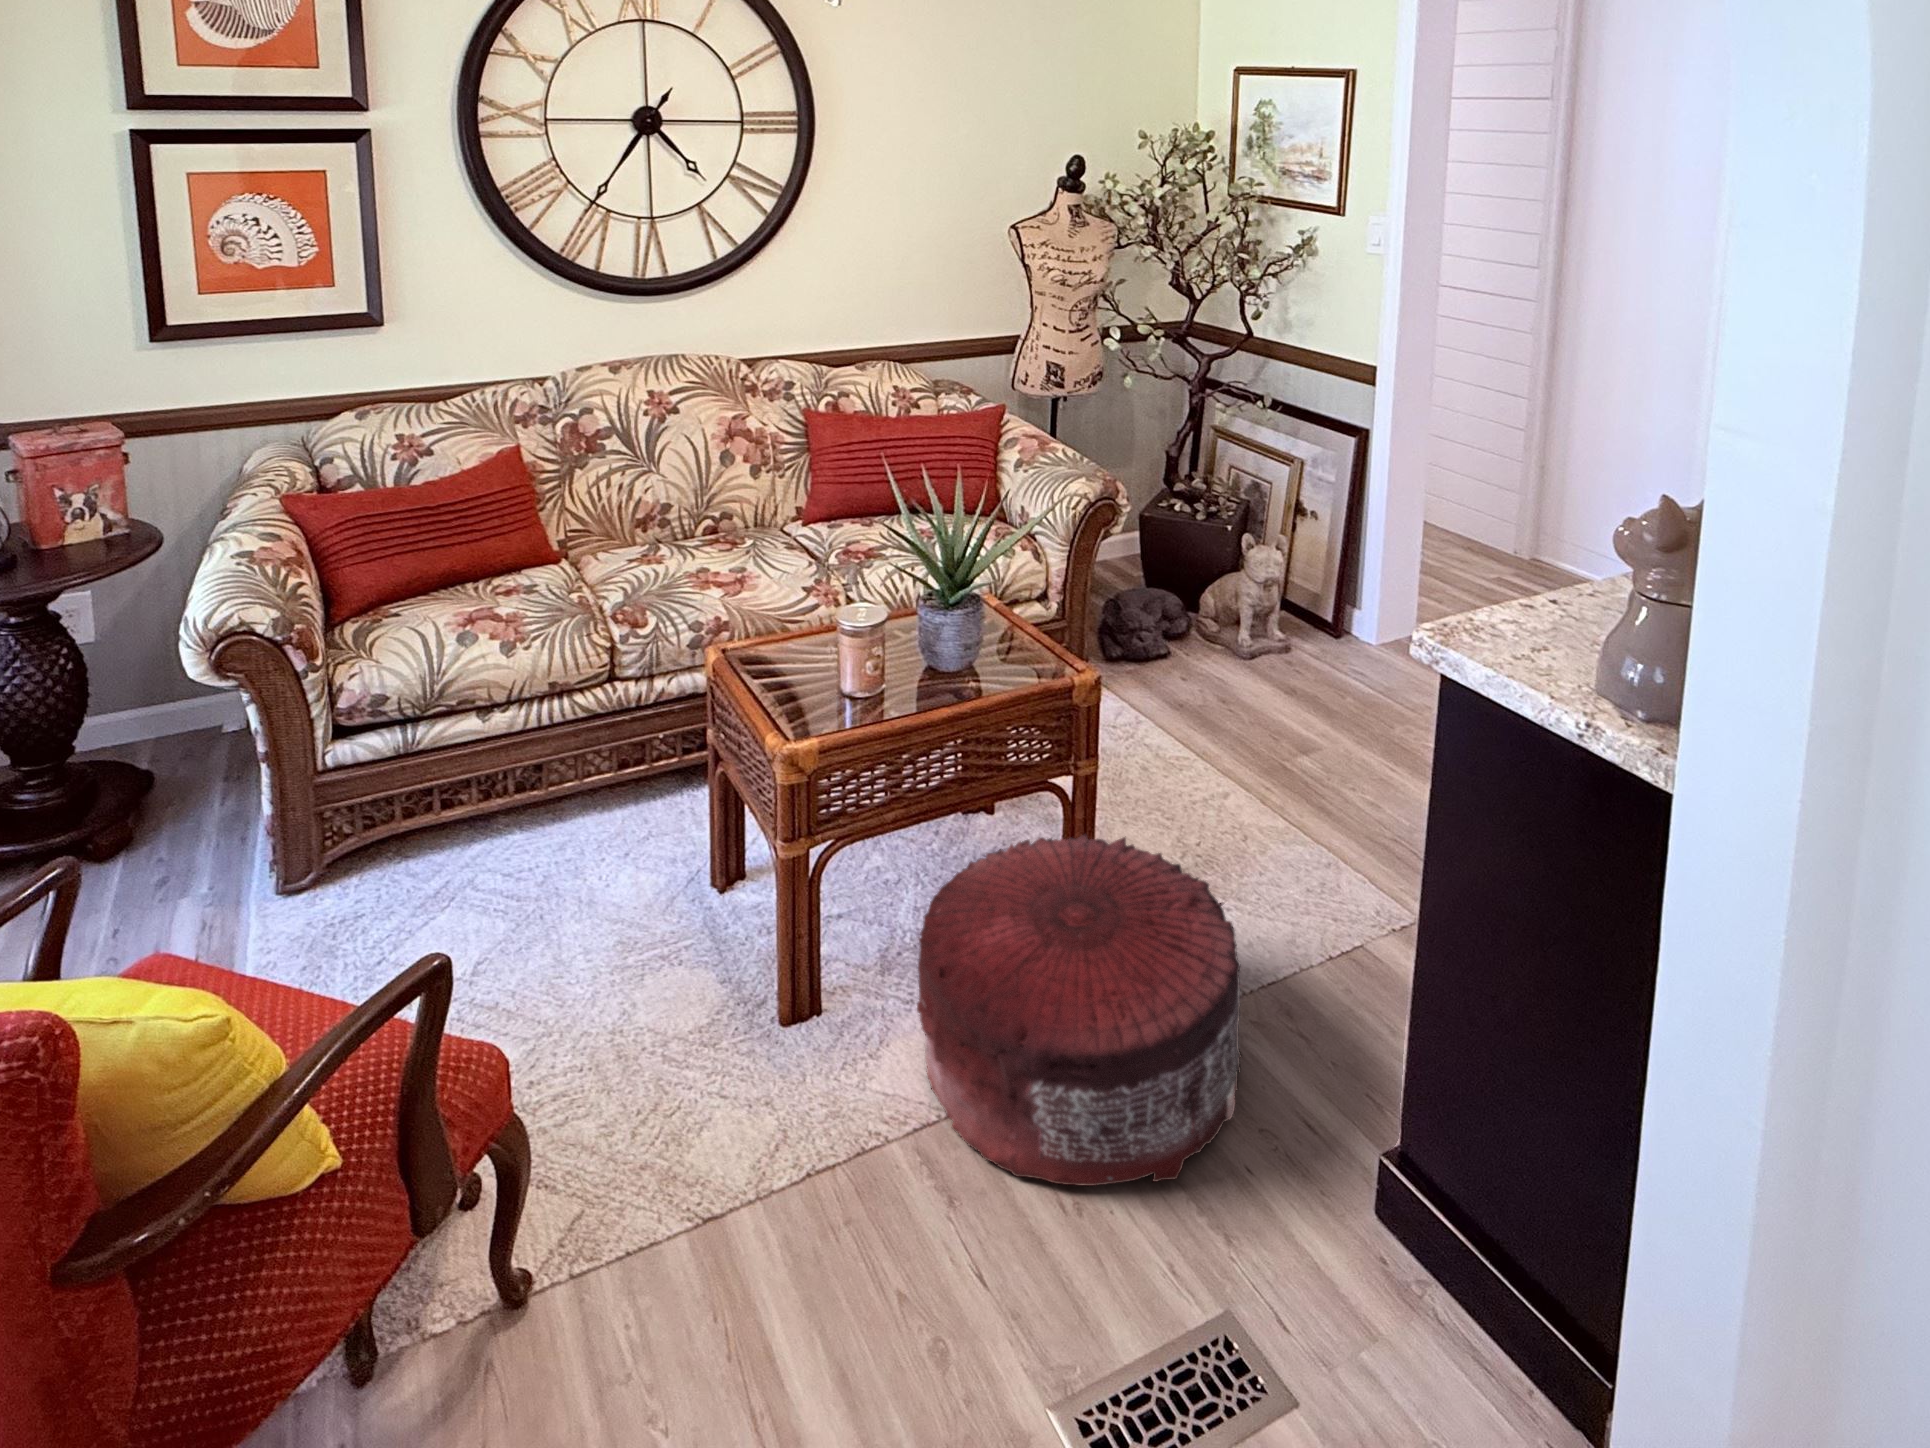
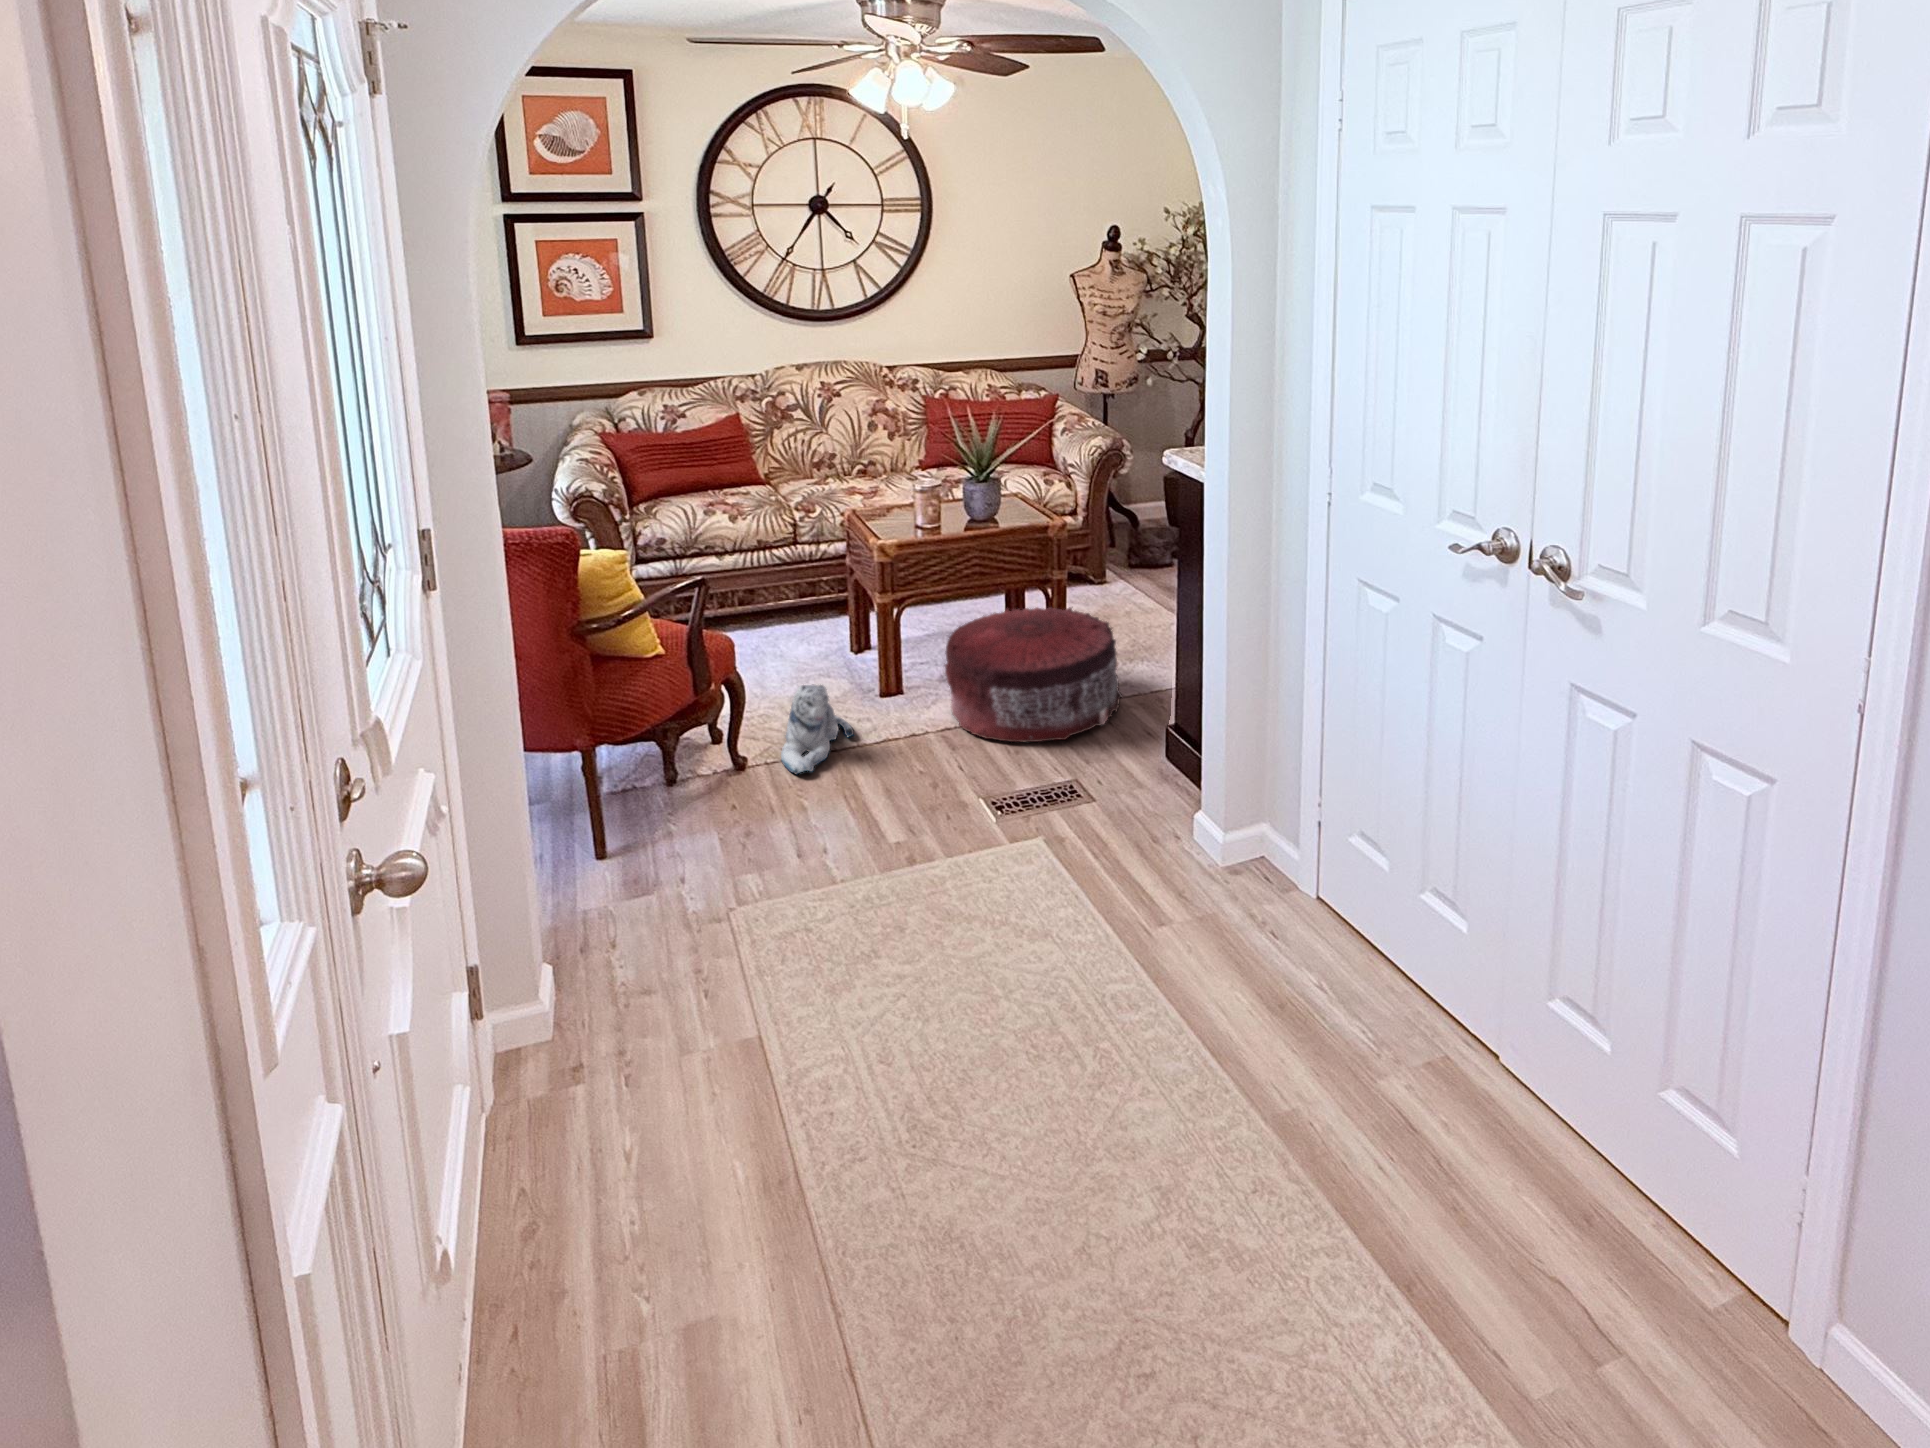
plush toy: none [602,1087,750,1347] -> present [781,685,854,774]

